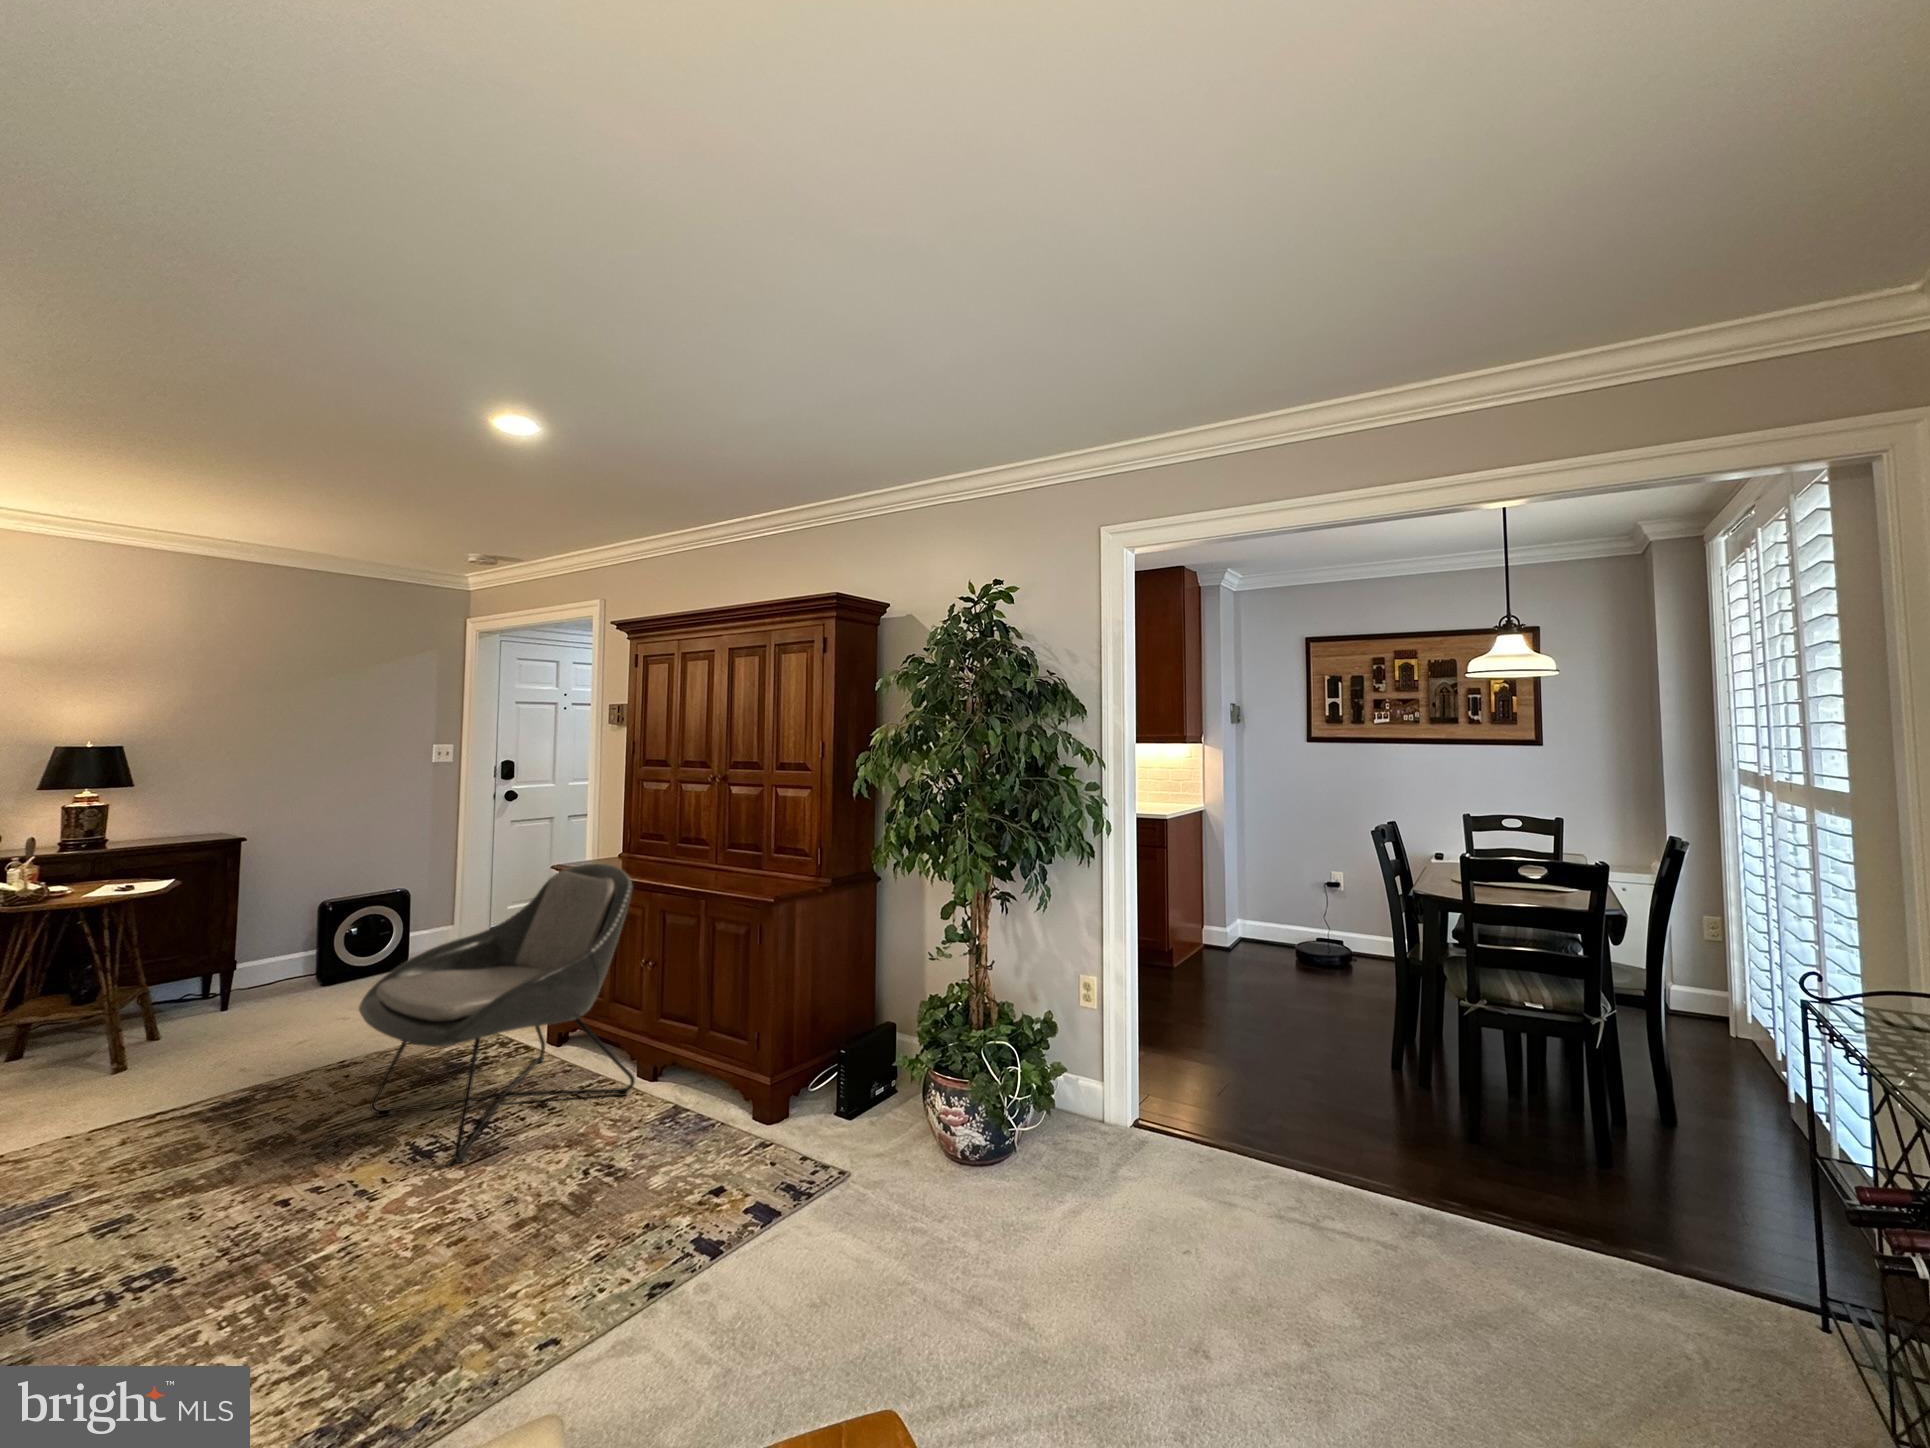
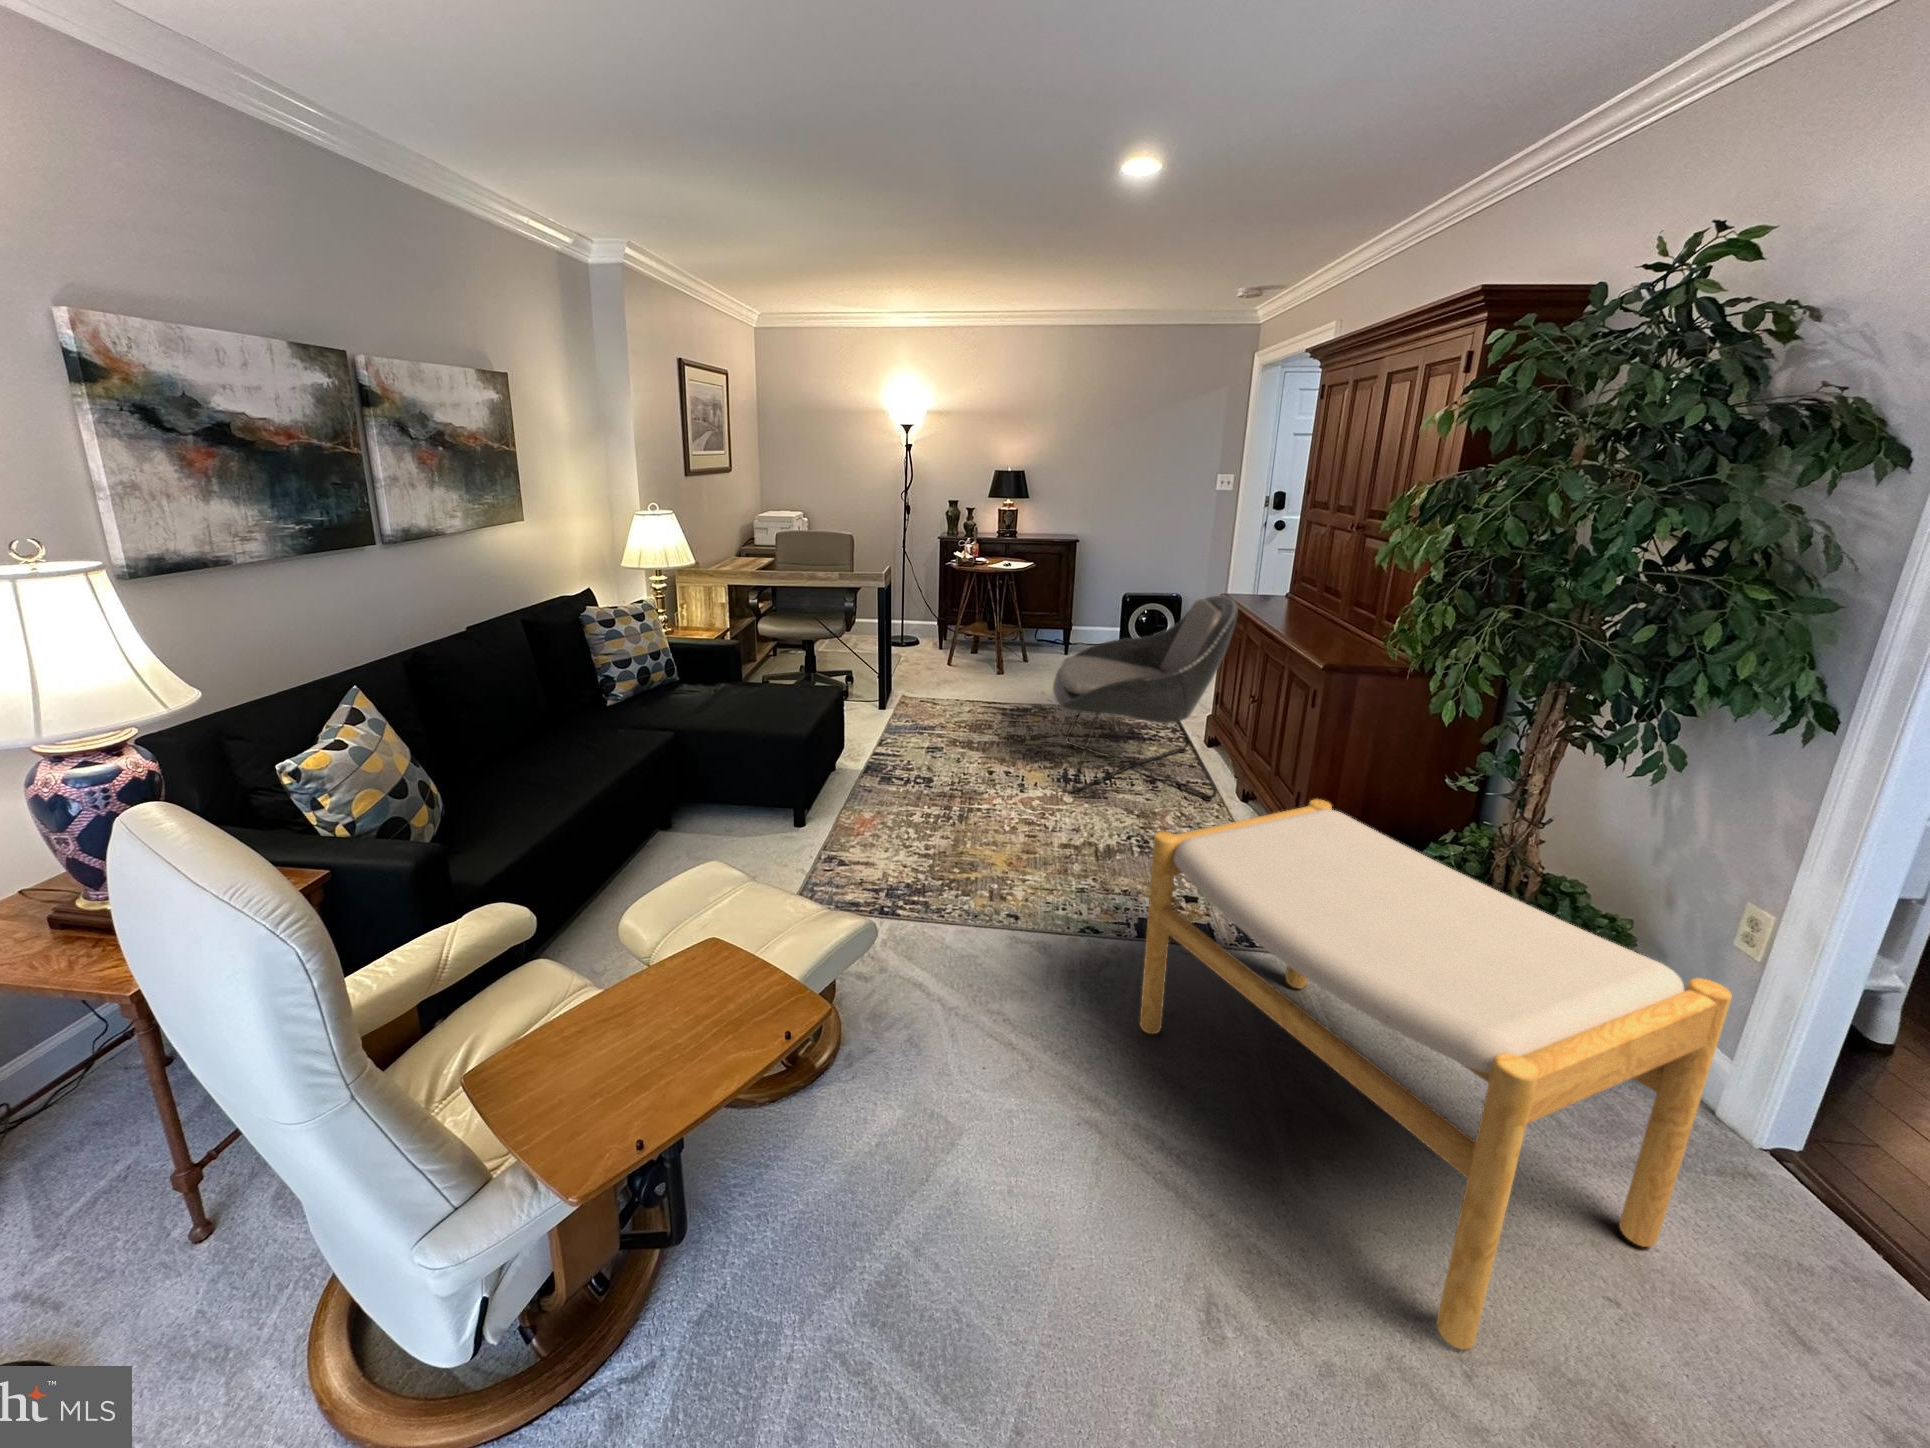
footstool: none [814,1005,1195,1343] -> present [1140,799,1732,1349]

